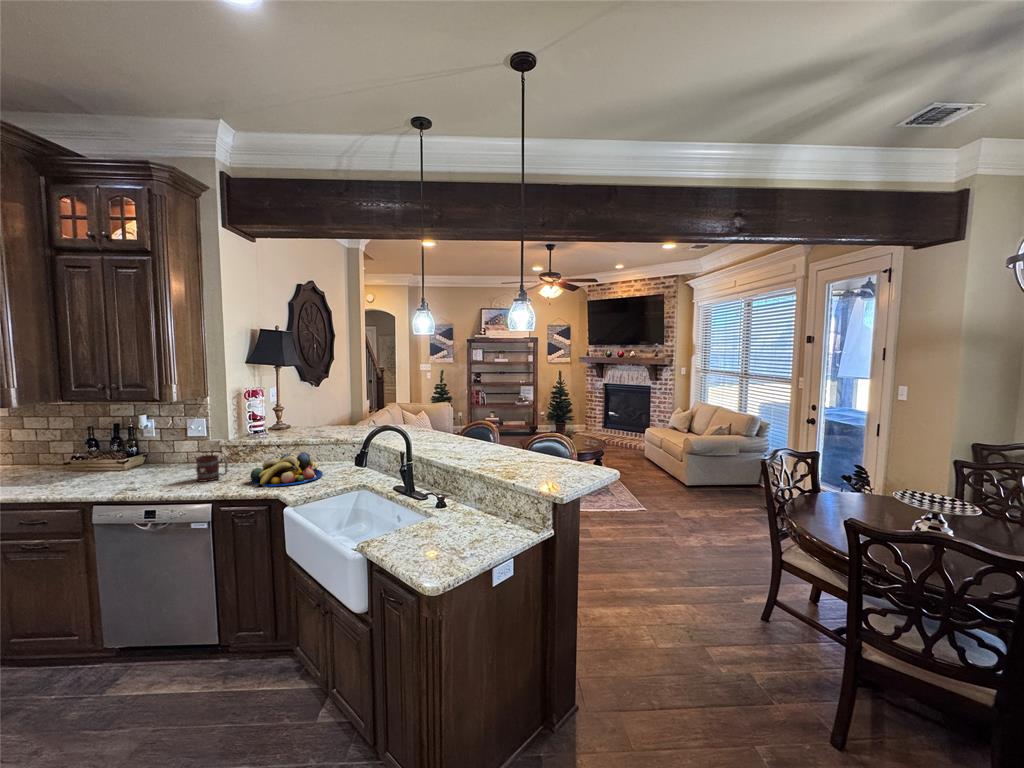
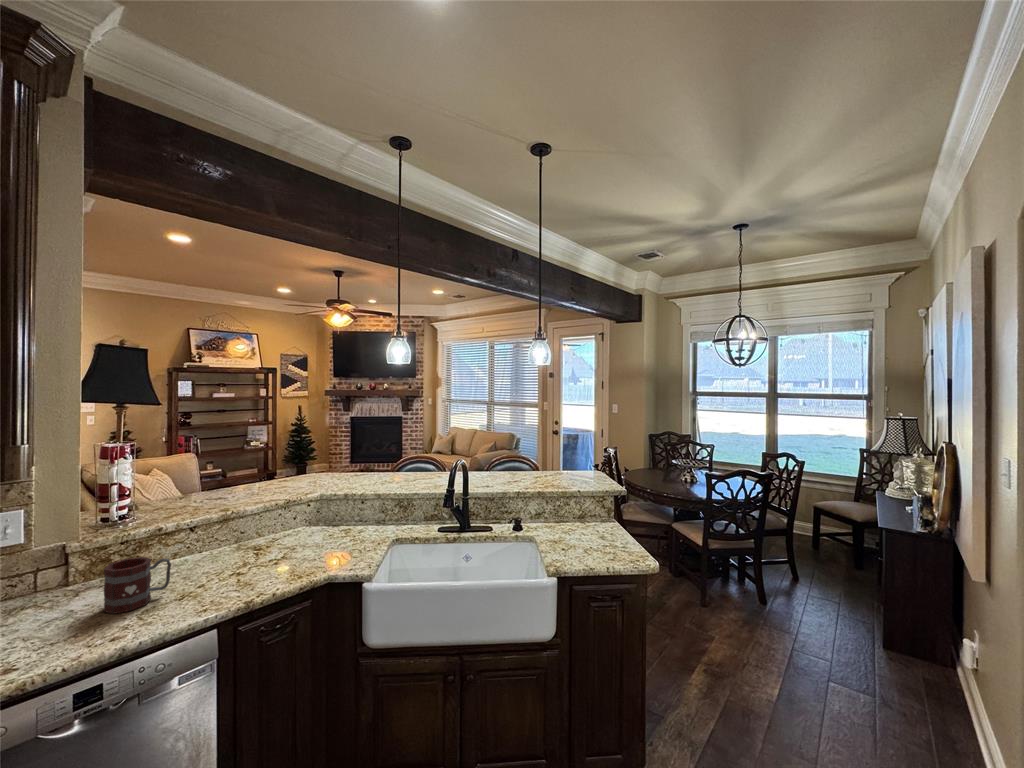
fruit bowl: present [250,452,323,487] -> none [219,522,329,586]

